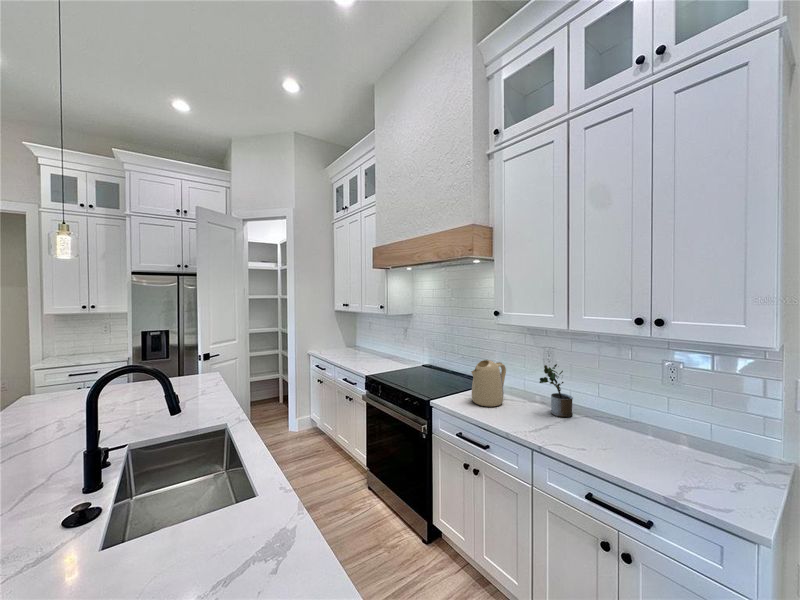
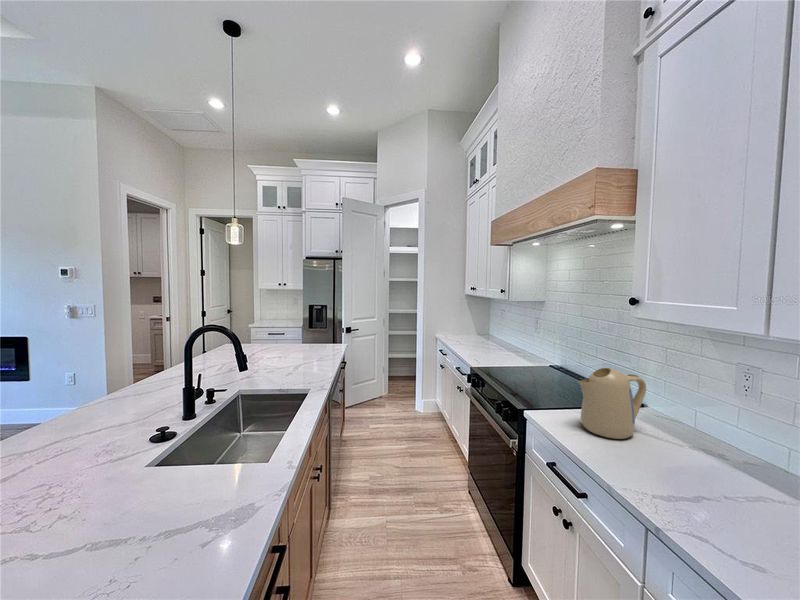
potted plant: present [539,364,573,417] -> none [697,391,775,493]

